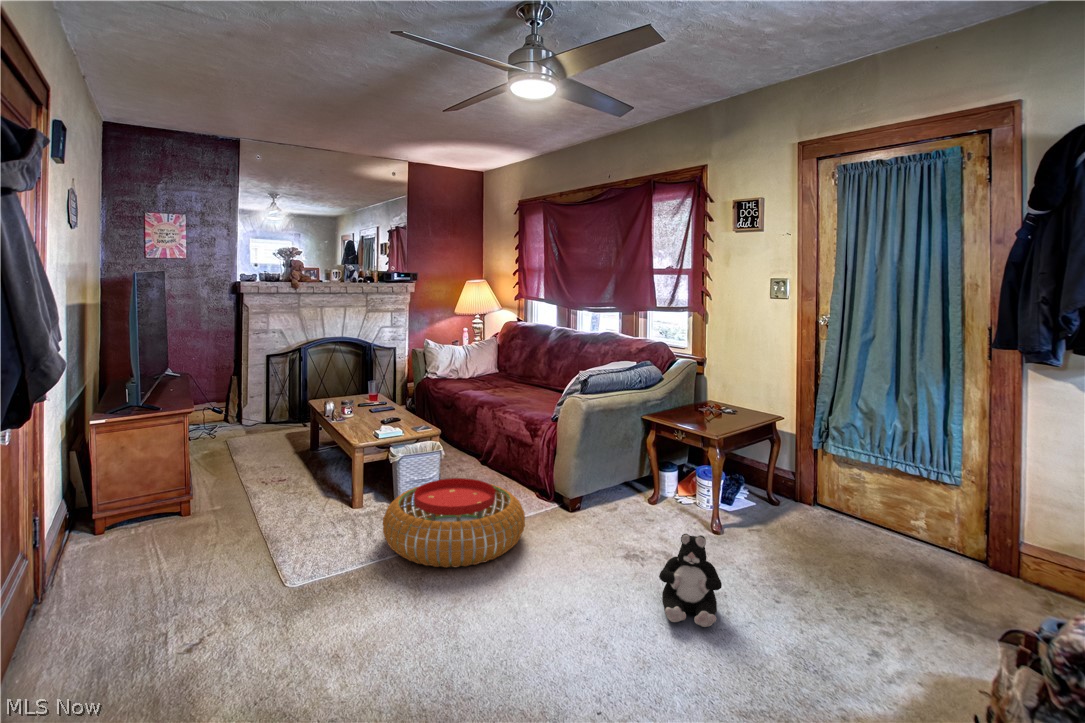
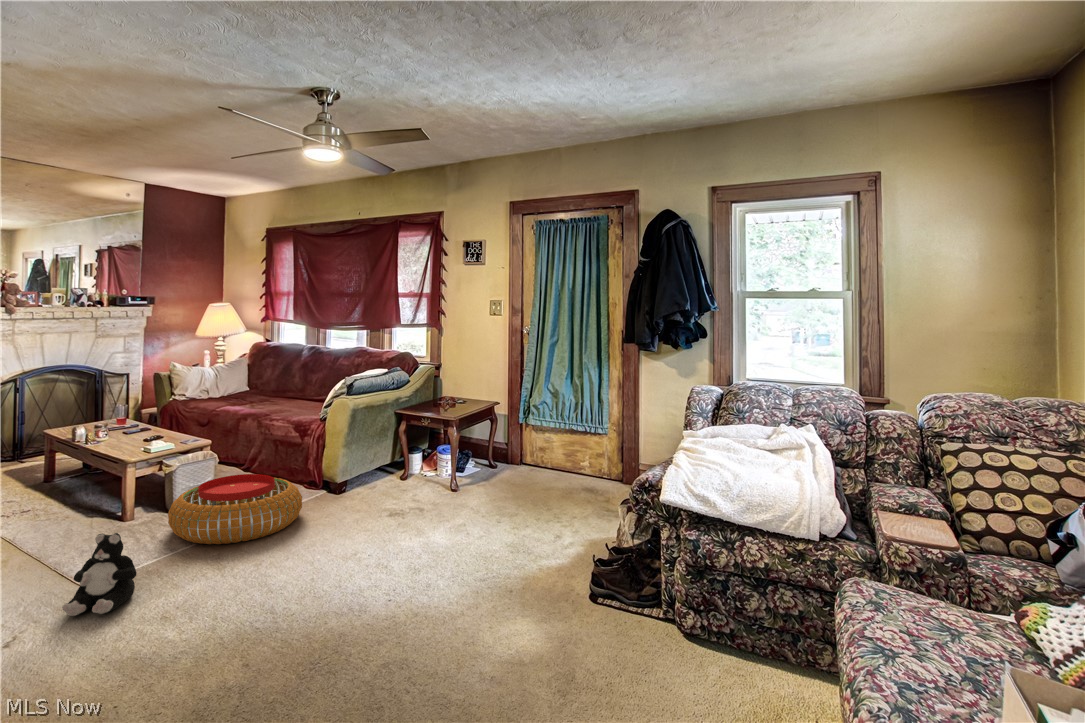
plush toy: present [659,534,722,627] -> present [62,533,137,616]

